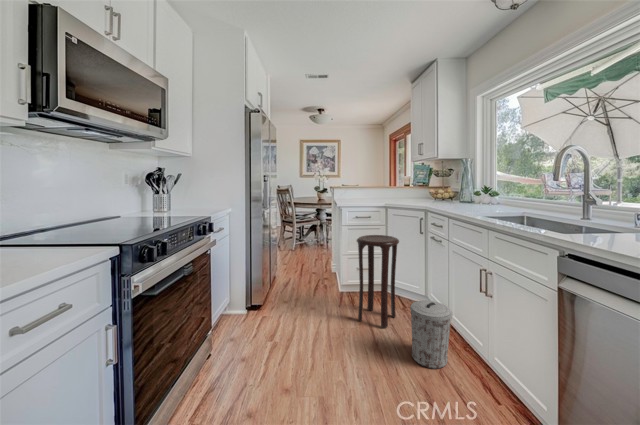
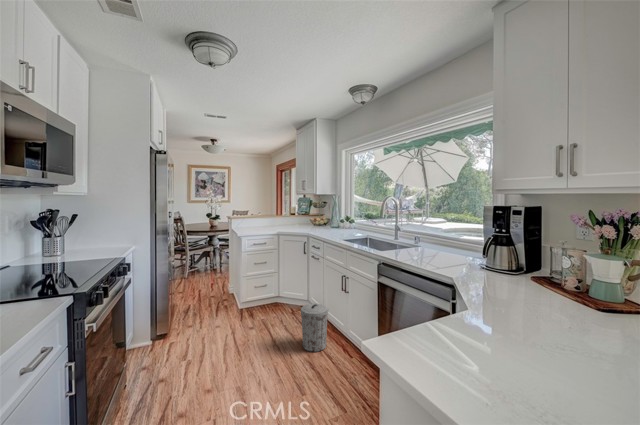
stool: present [357,235,399,328] -> none [258,258,290,331]

